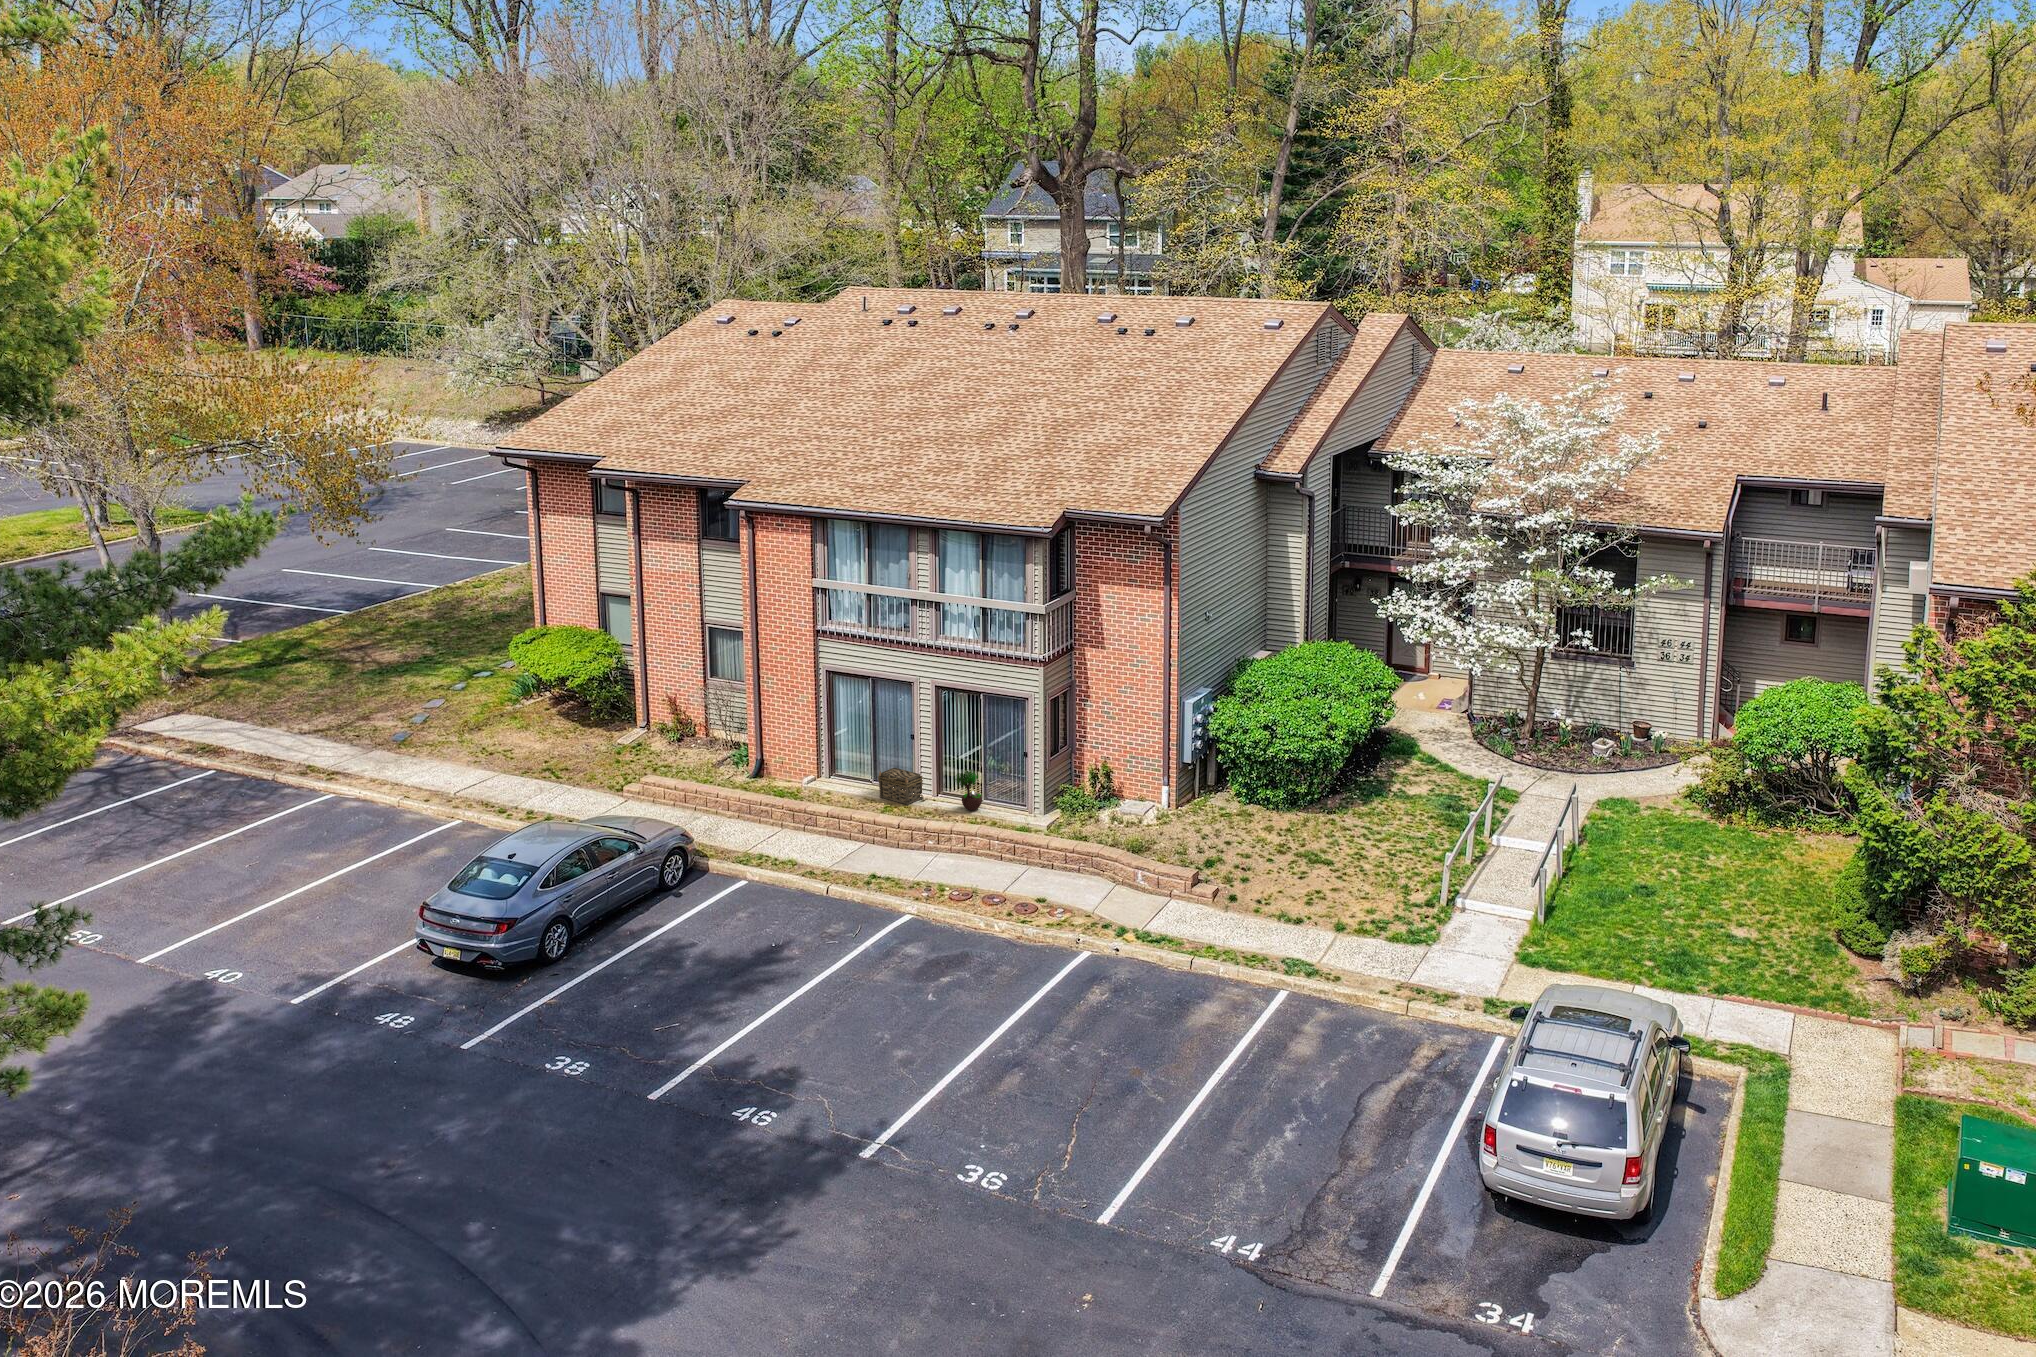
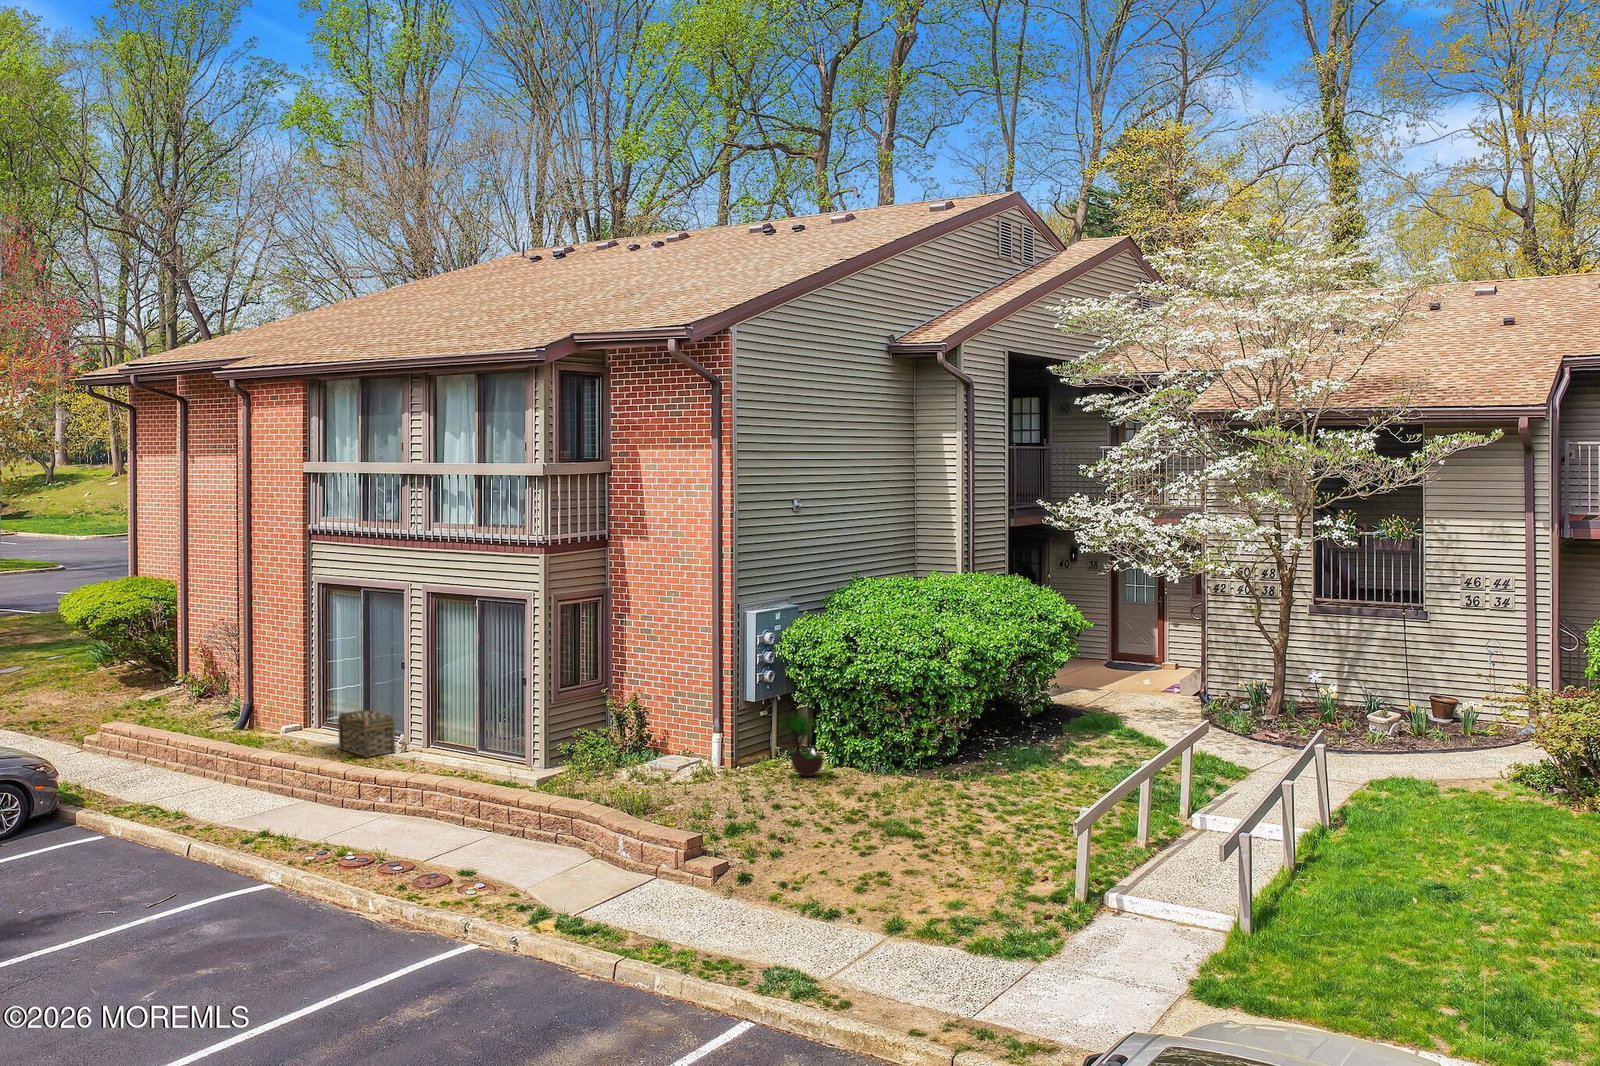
potted tree: present [955,770,982,810] -> present [781,711,823,776]

